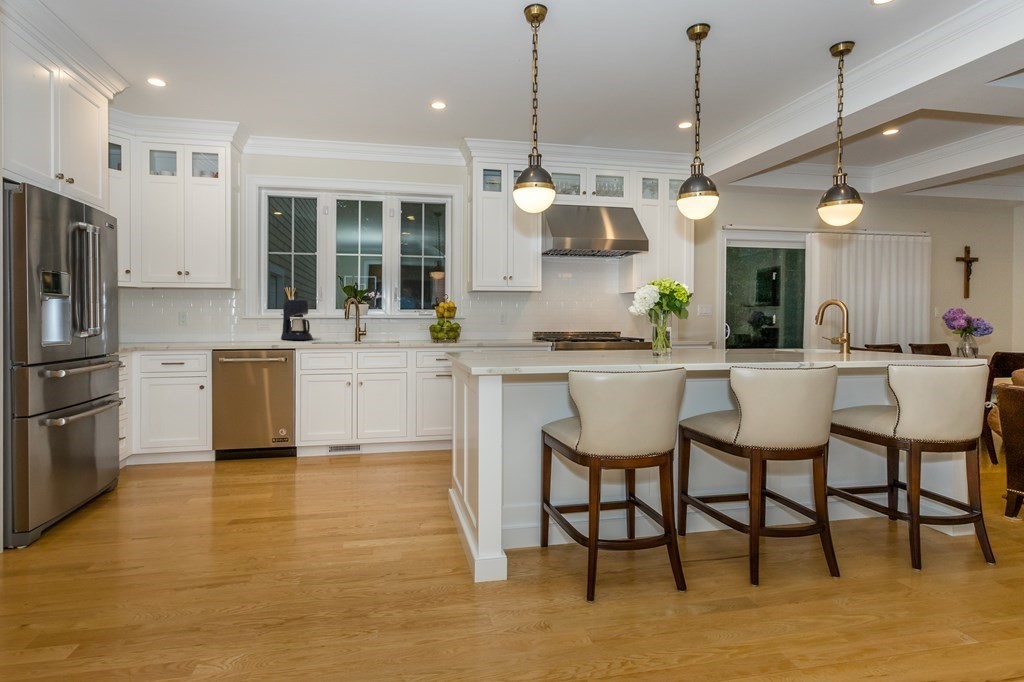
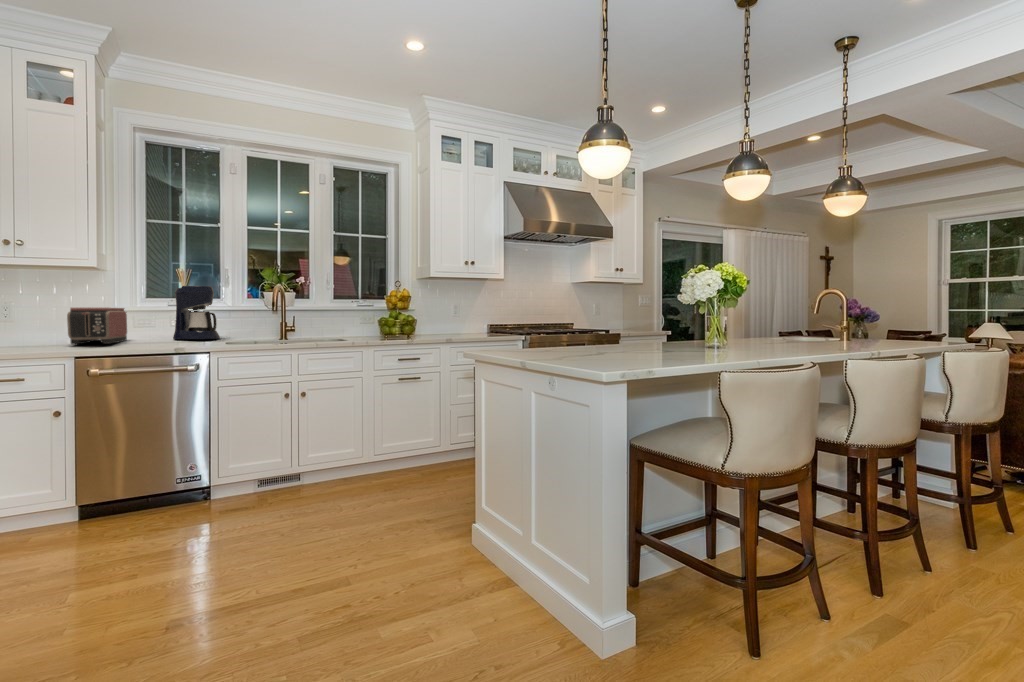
toaster: none [213,316,252,341] -> present [67,308,127,344]

